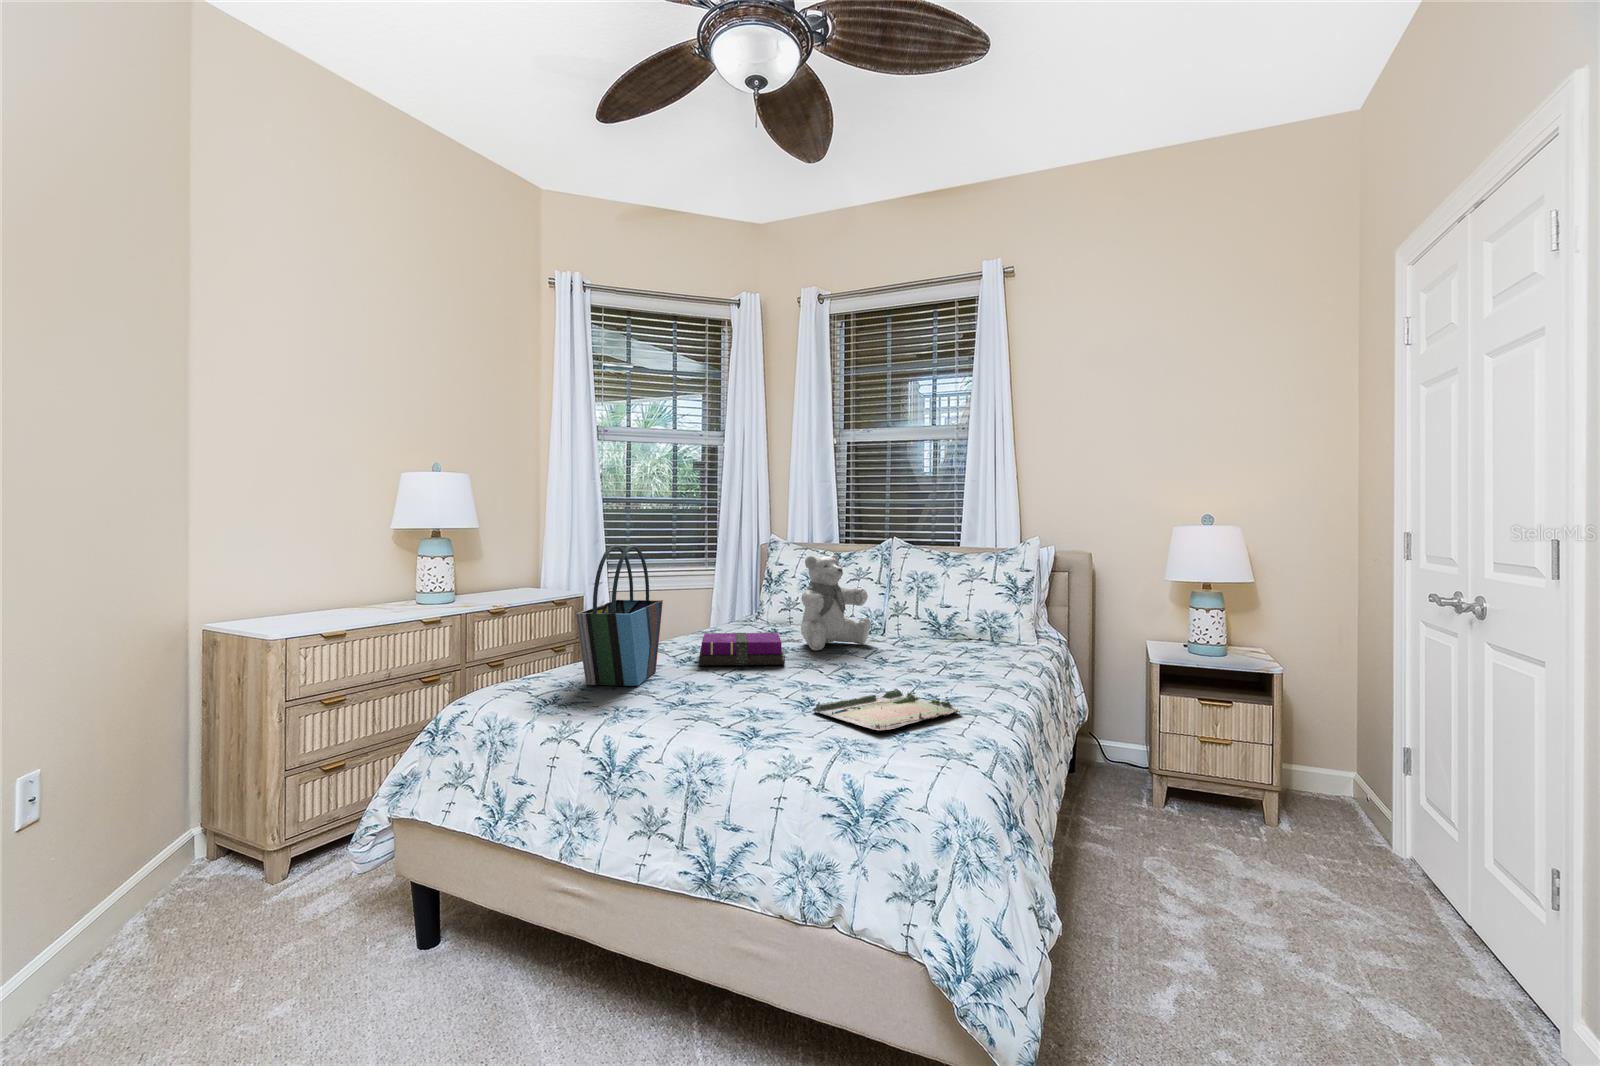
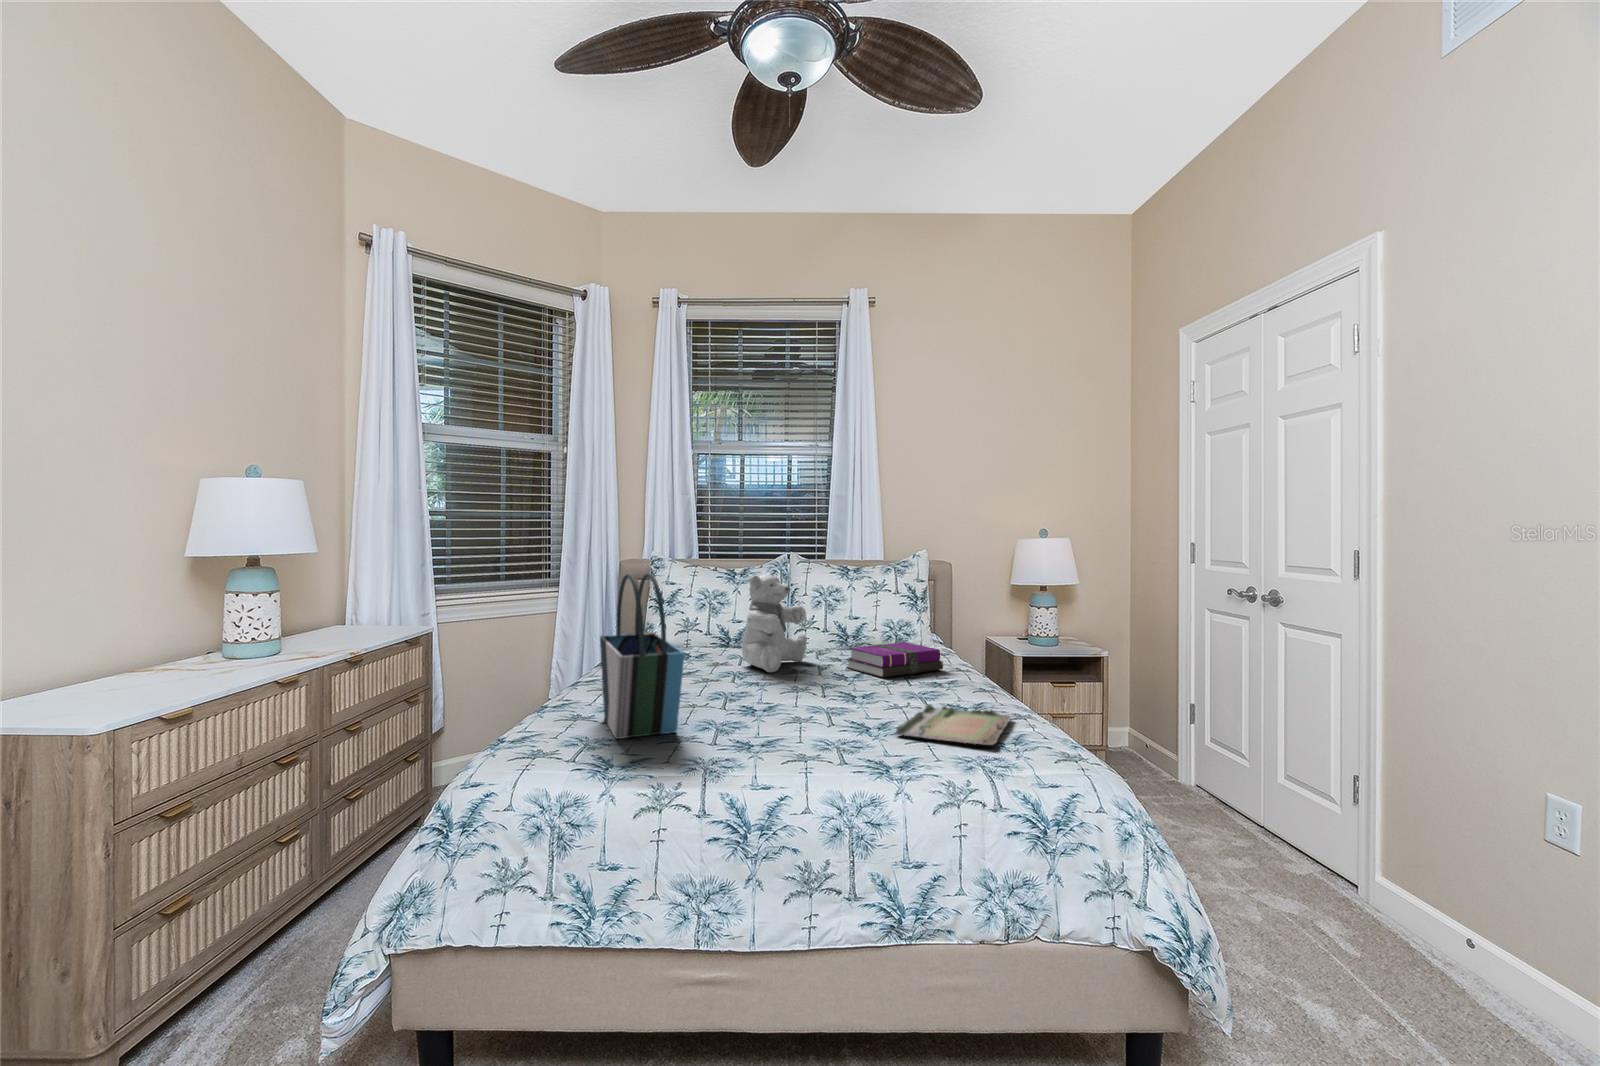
notebook: present [699,633,785,666] -> present [847,642,943,677]

